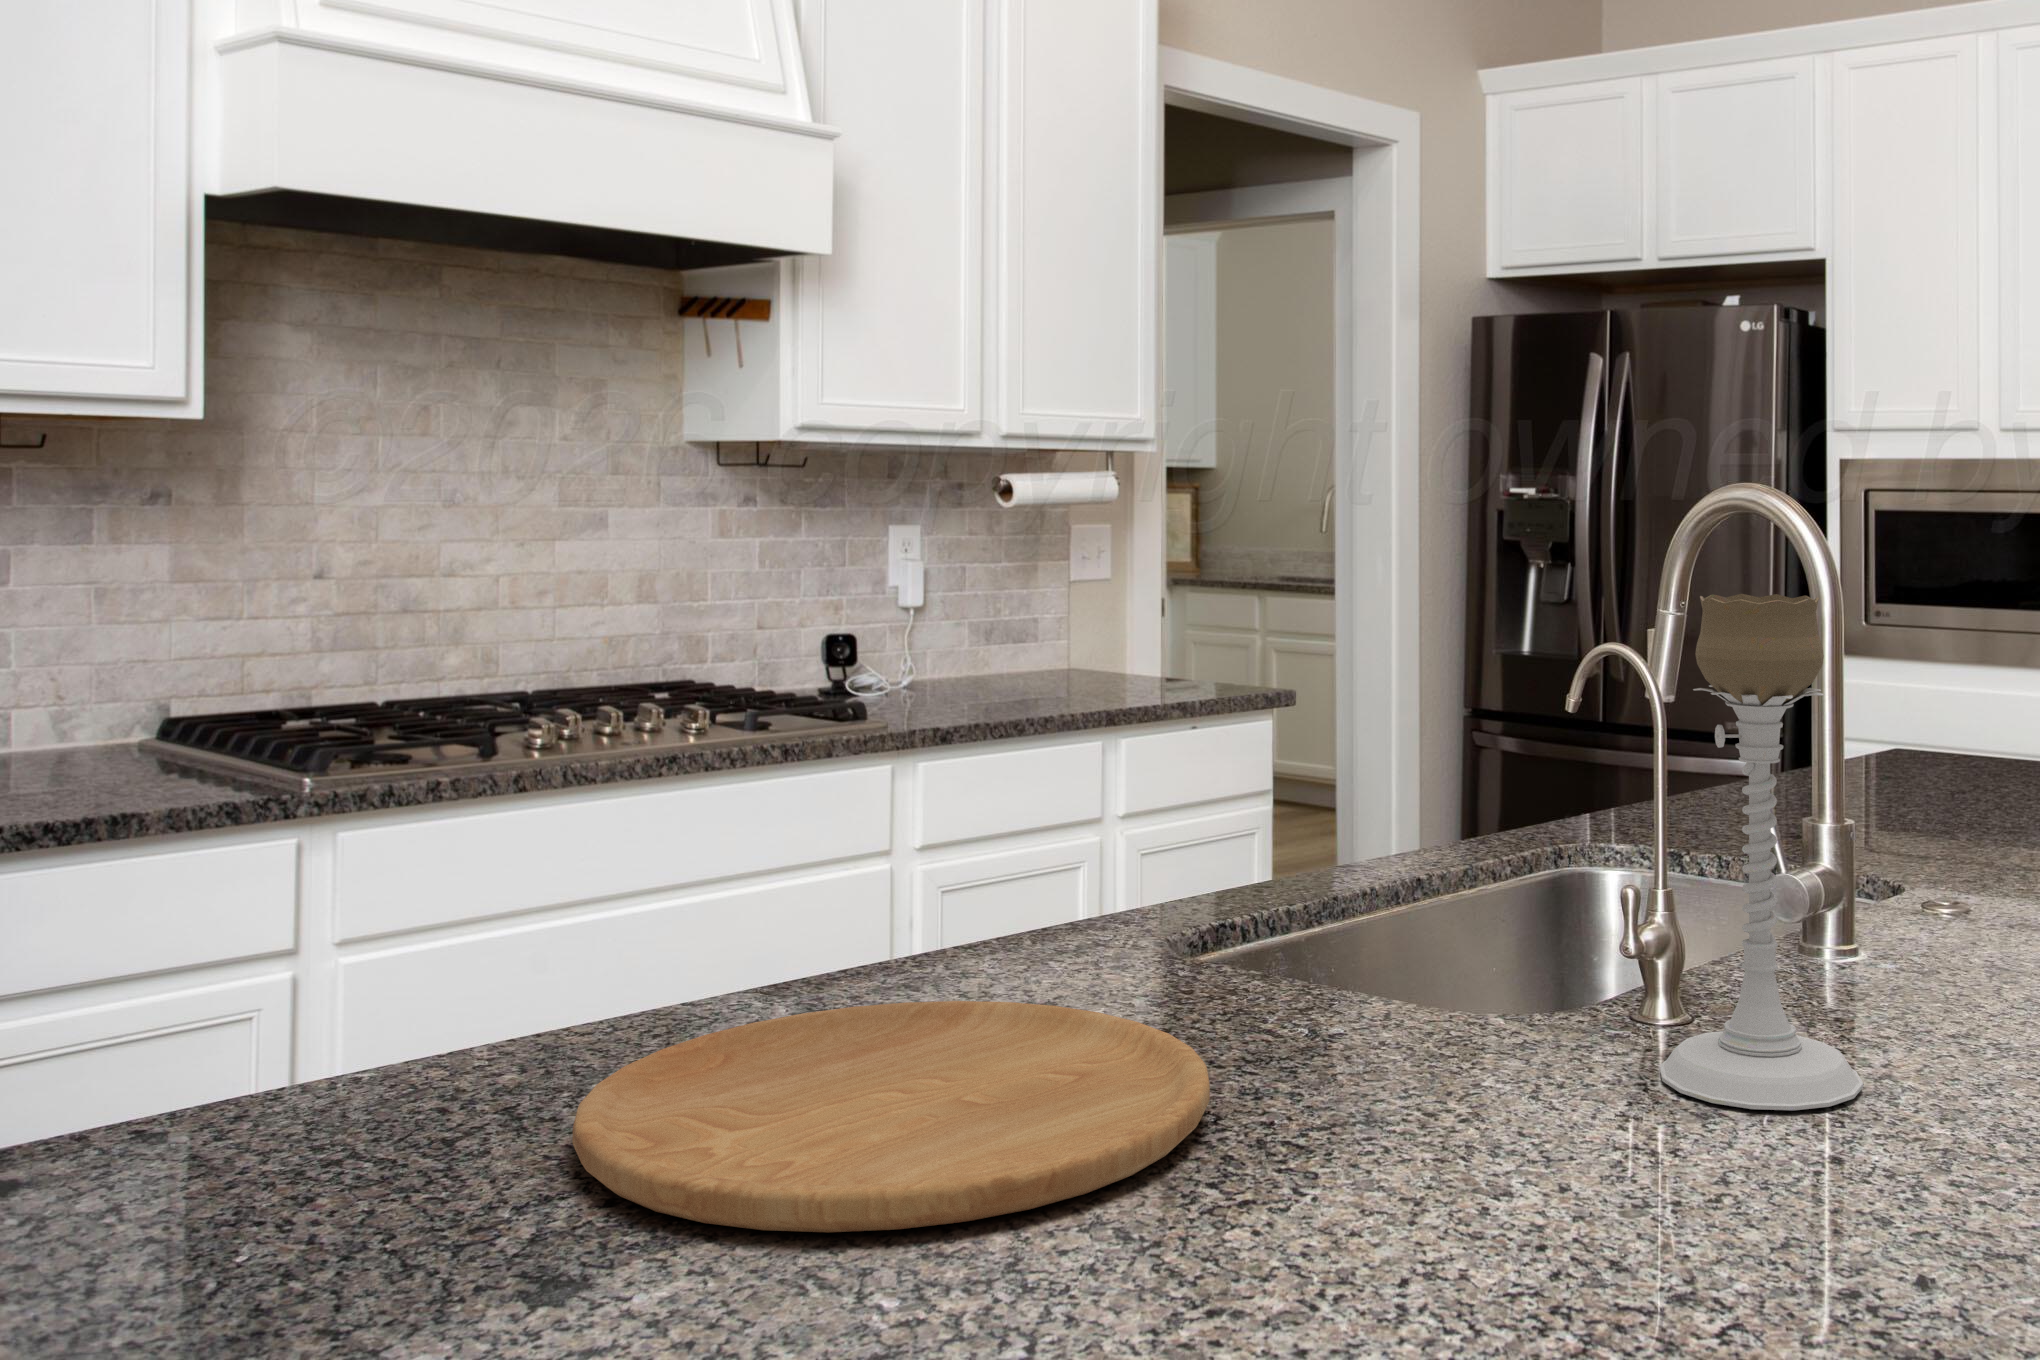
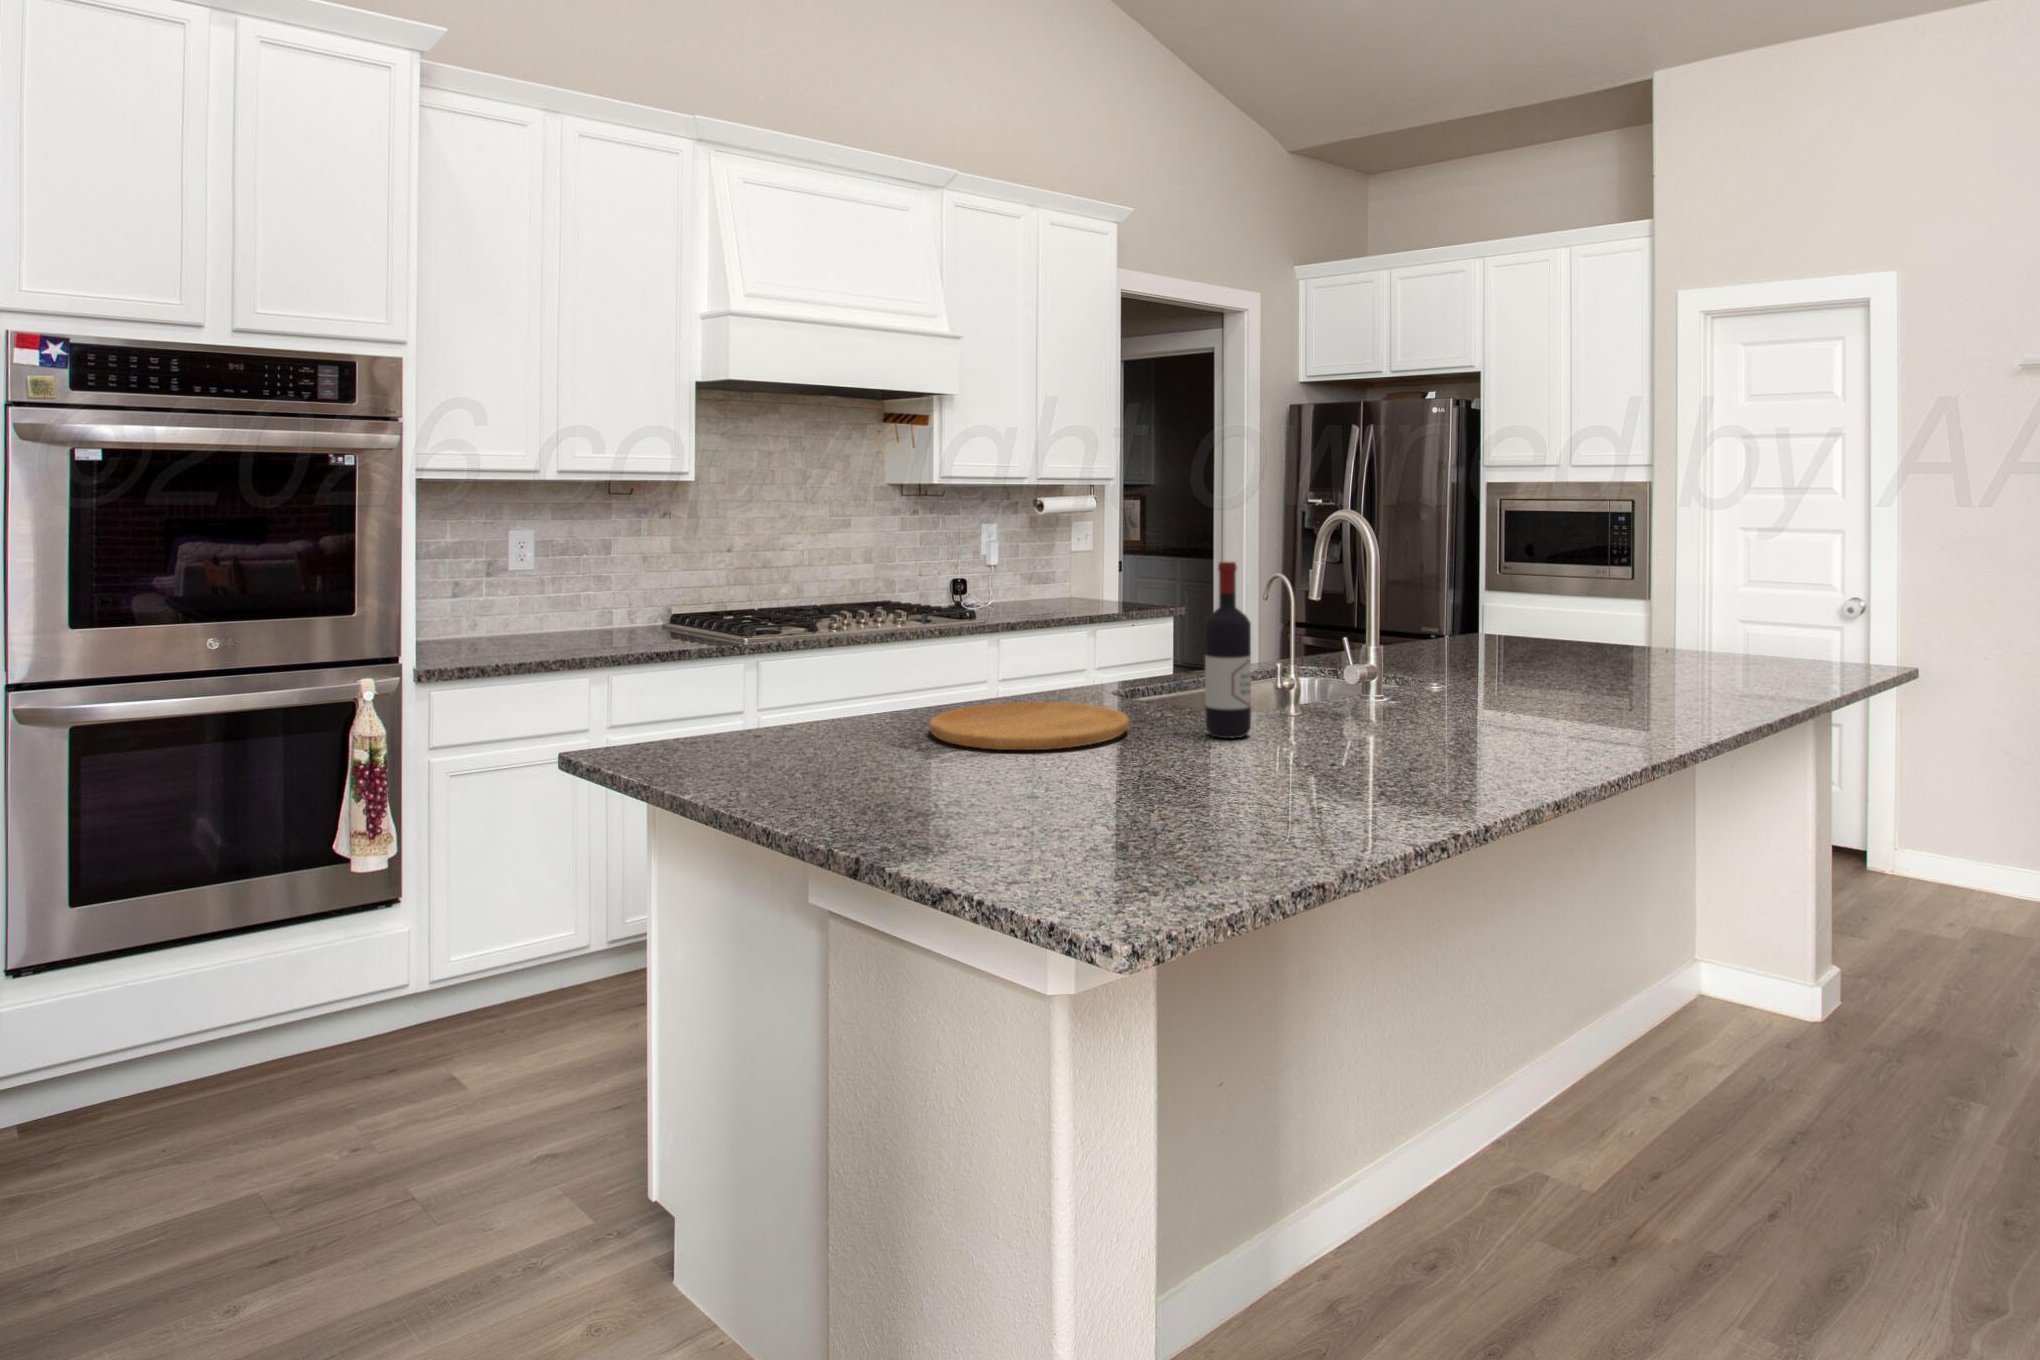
candle holder: present [1660,594,1863,1110] -> none [1286,559,1355,734]
wine bottle: none [1440,601,1579,1140] -> present [1205,562,1251,738]

